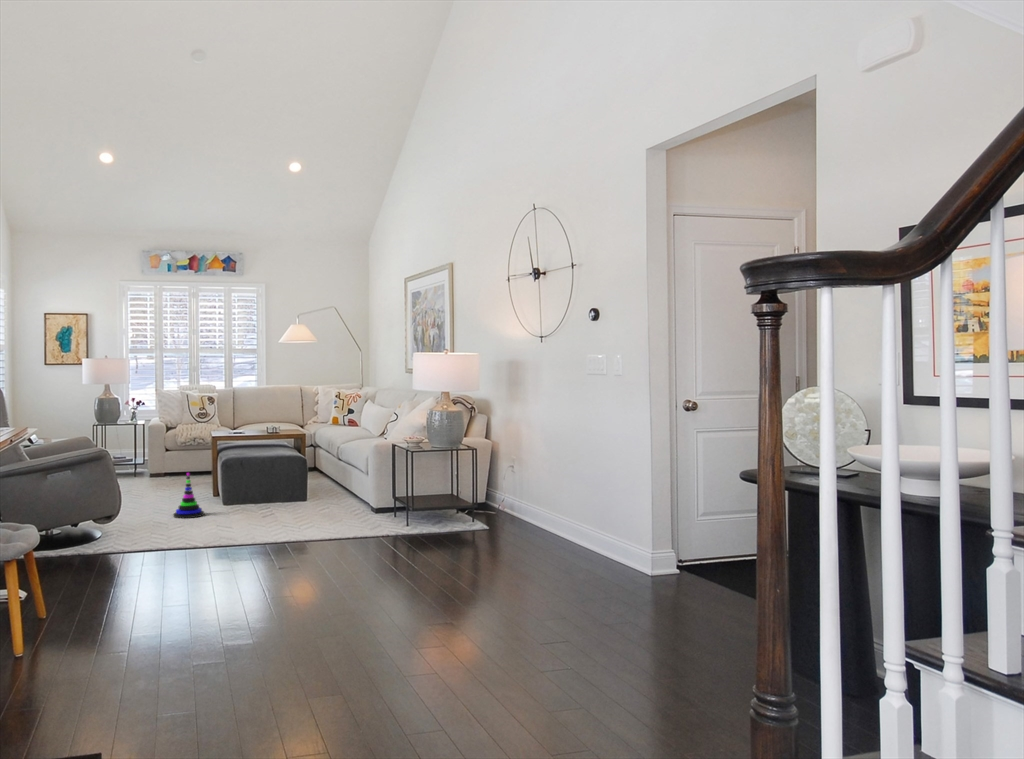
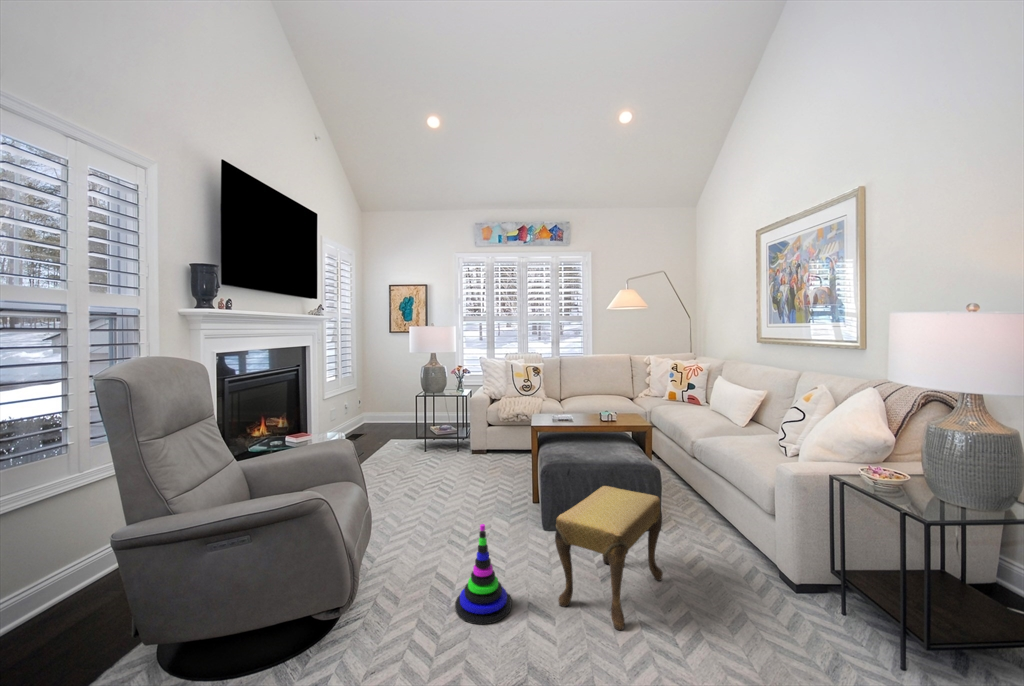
footstool: none [228,459,288,514] -> present [555,486,663,630]

